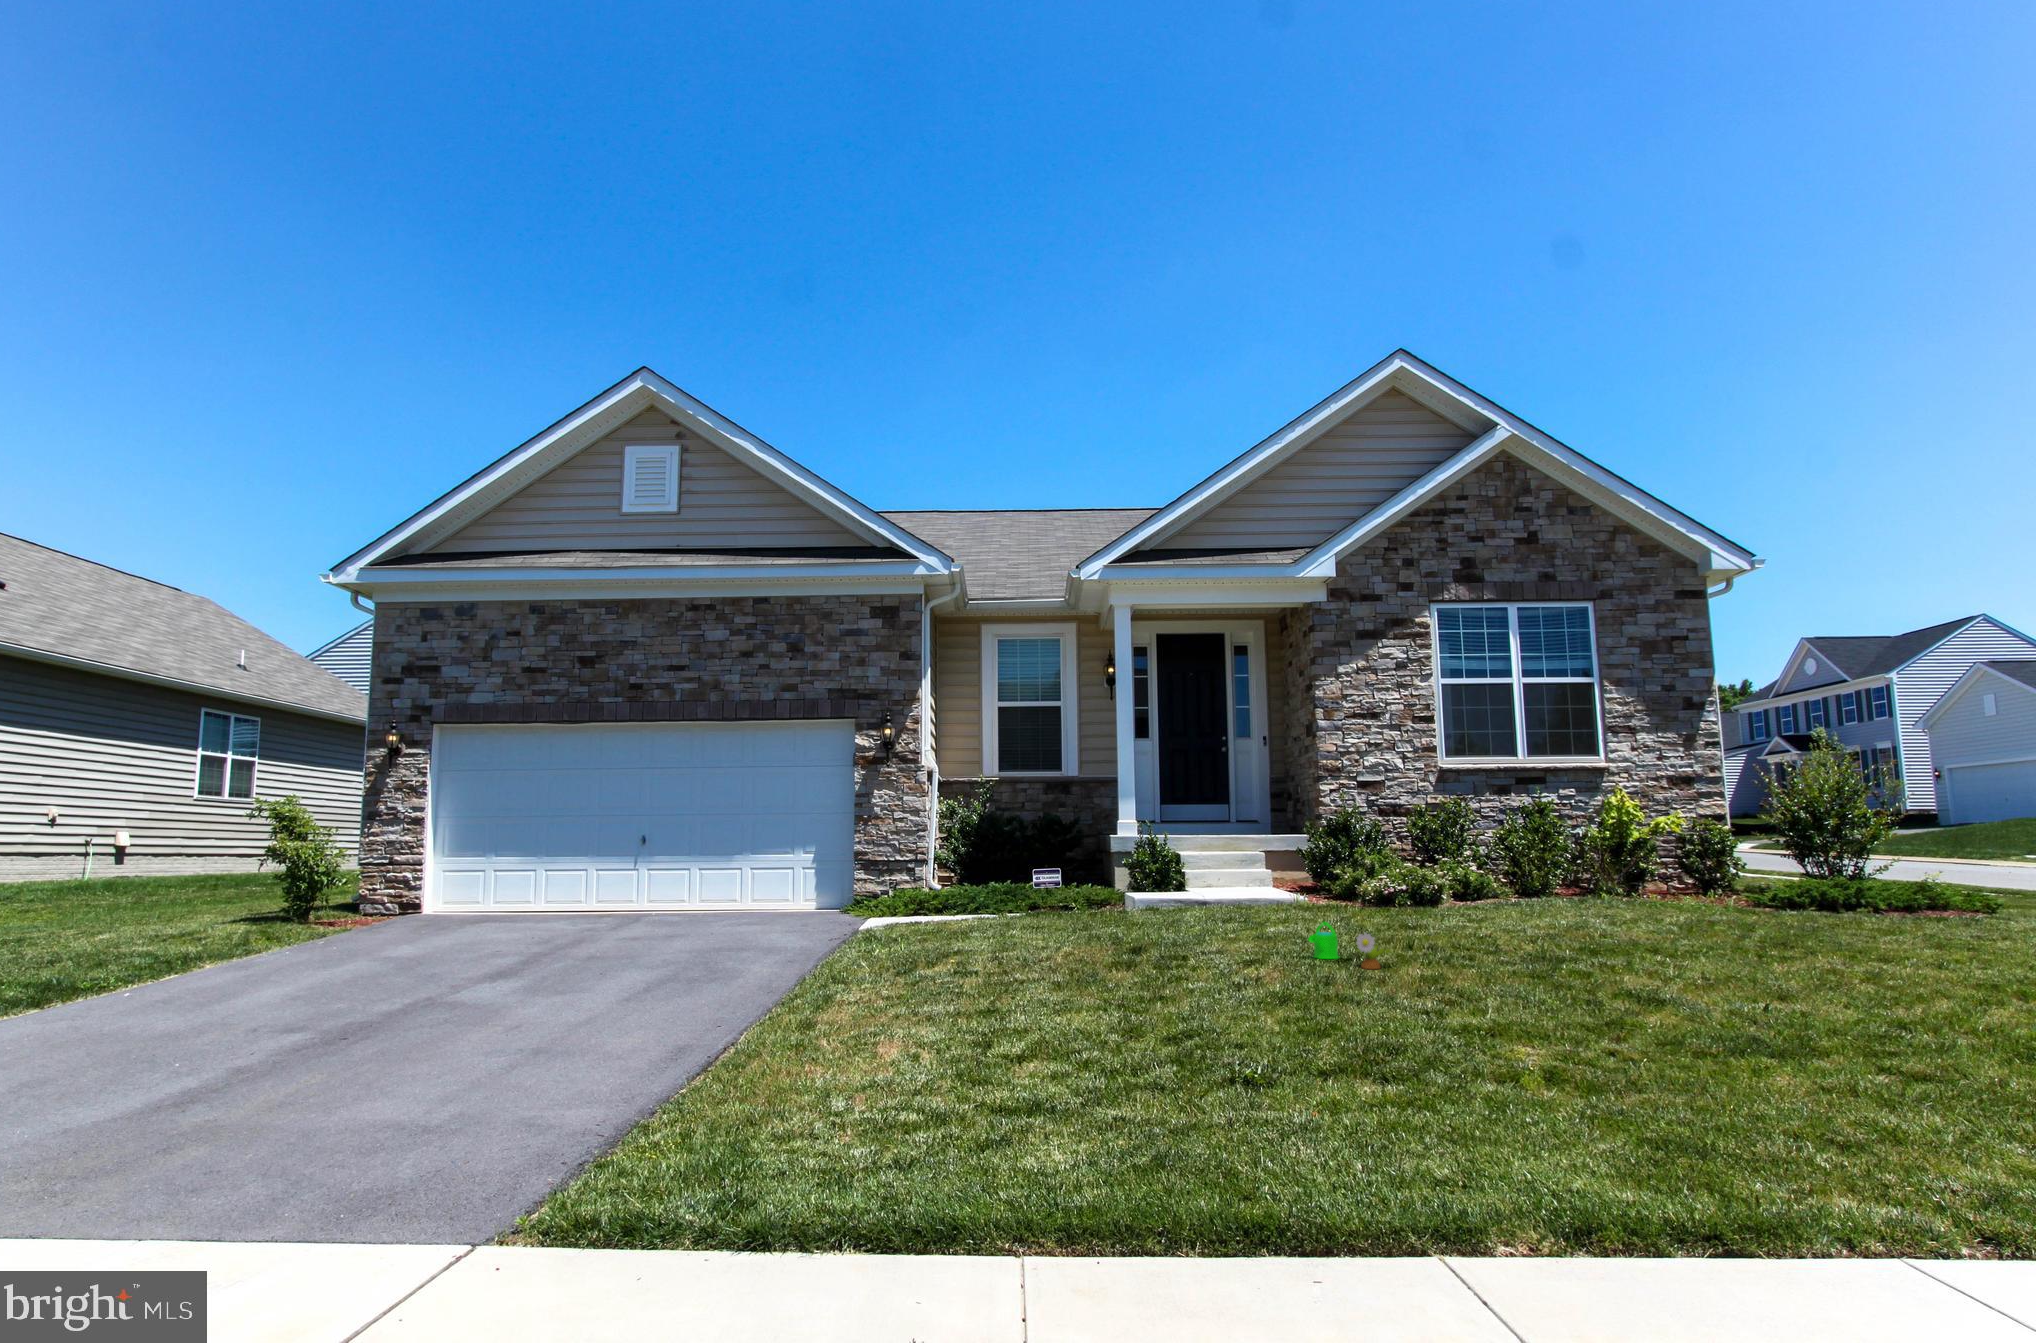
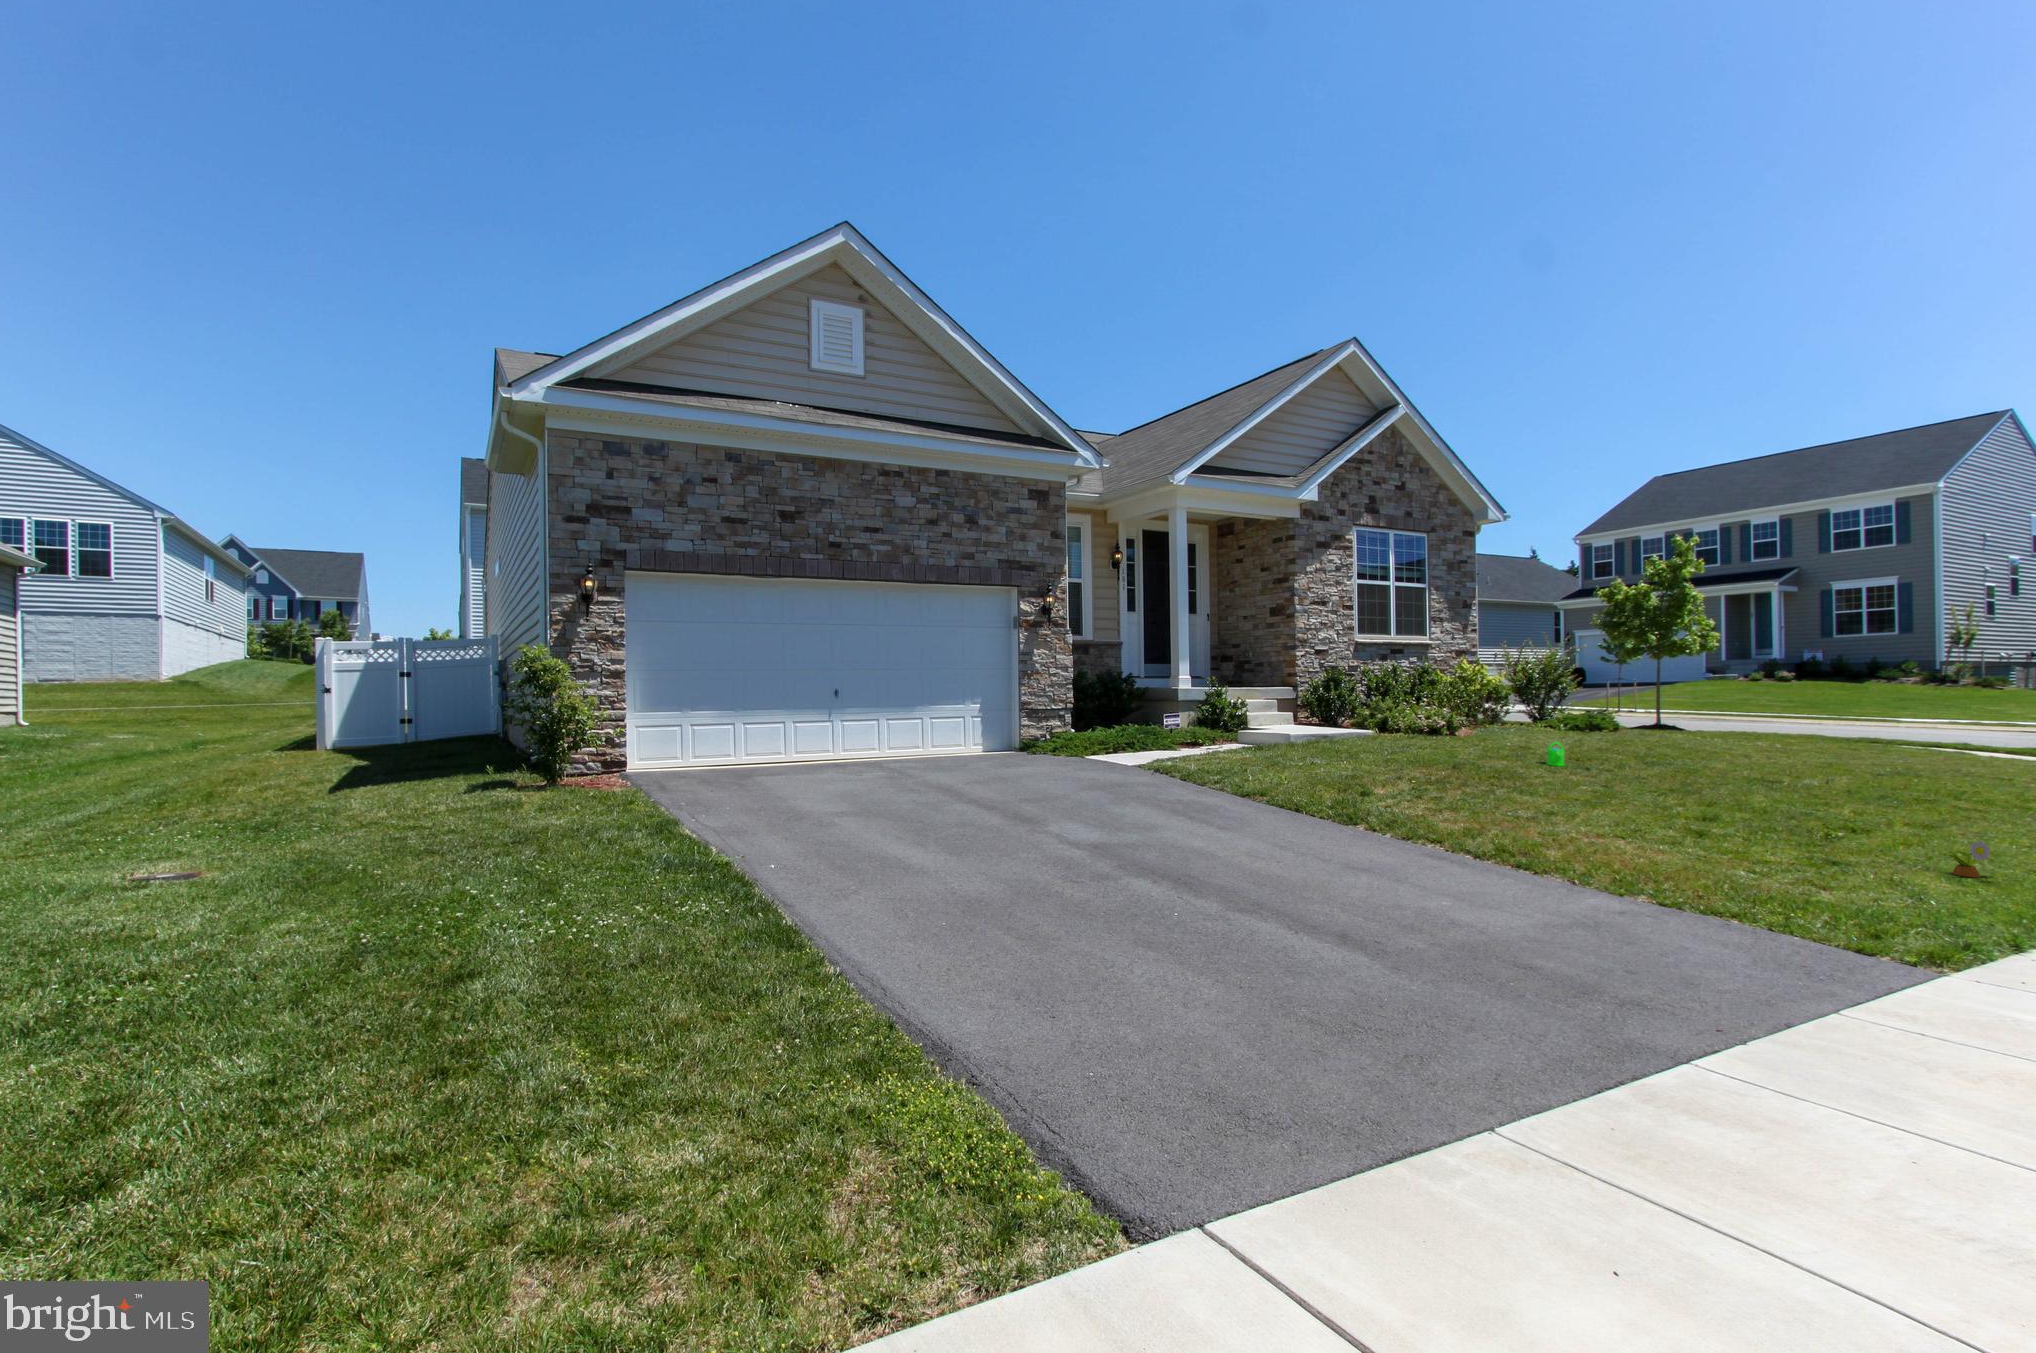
decorative plant: present [1357,933,1390,969] -> present [1943,840,1991,877]

